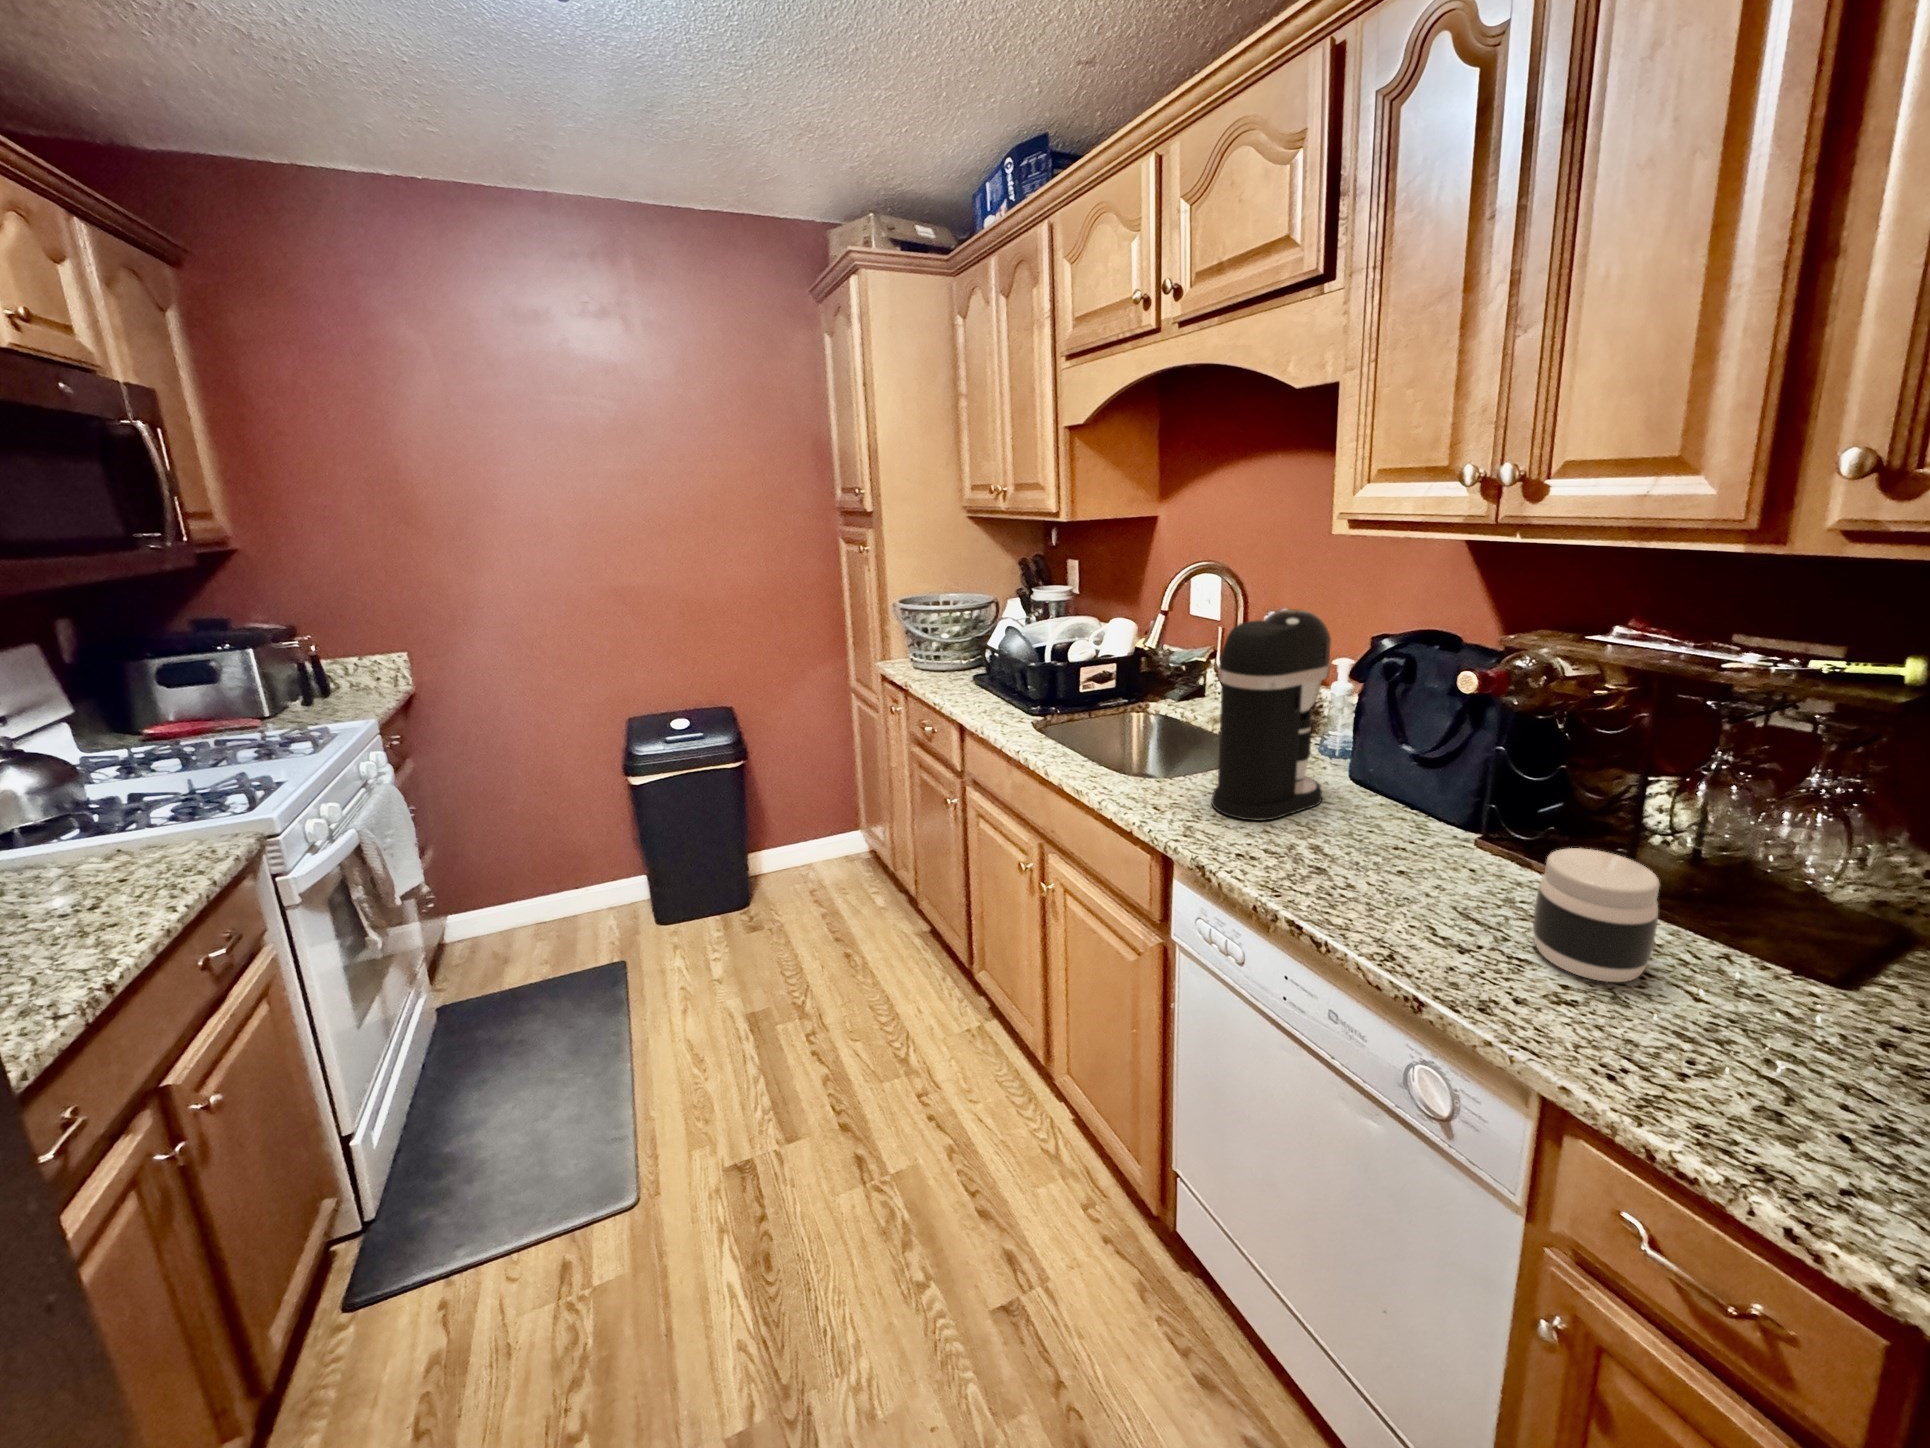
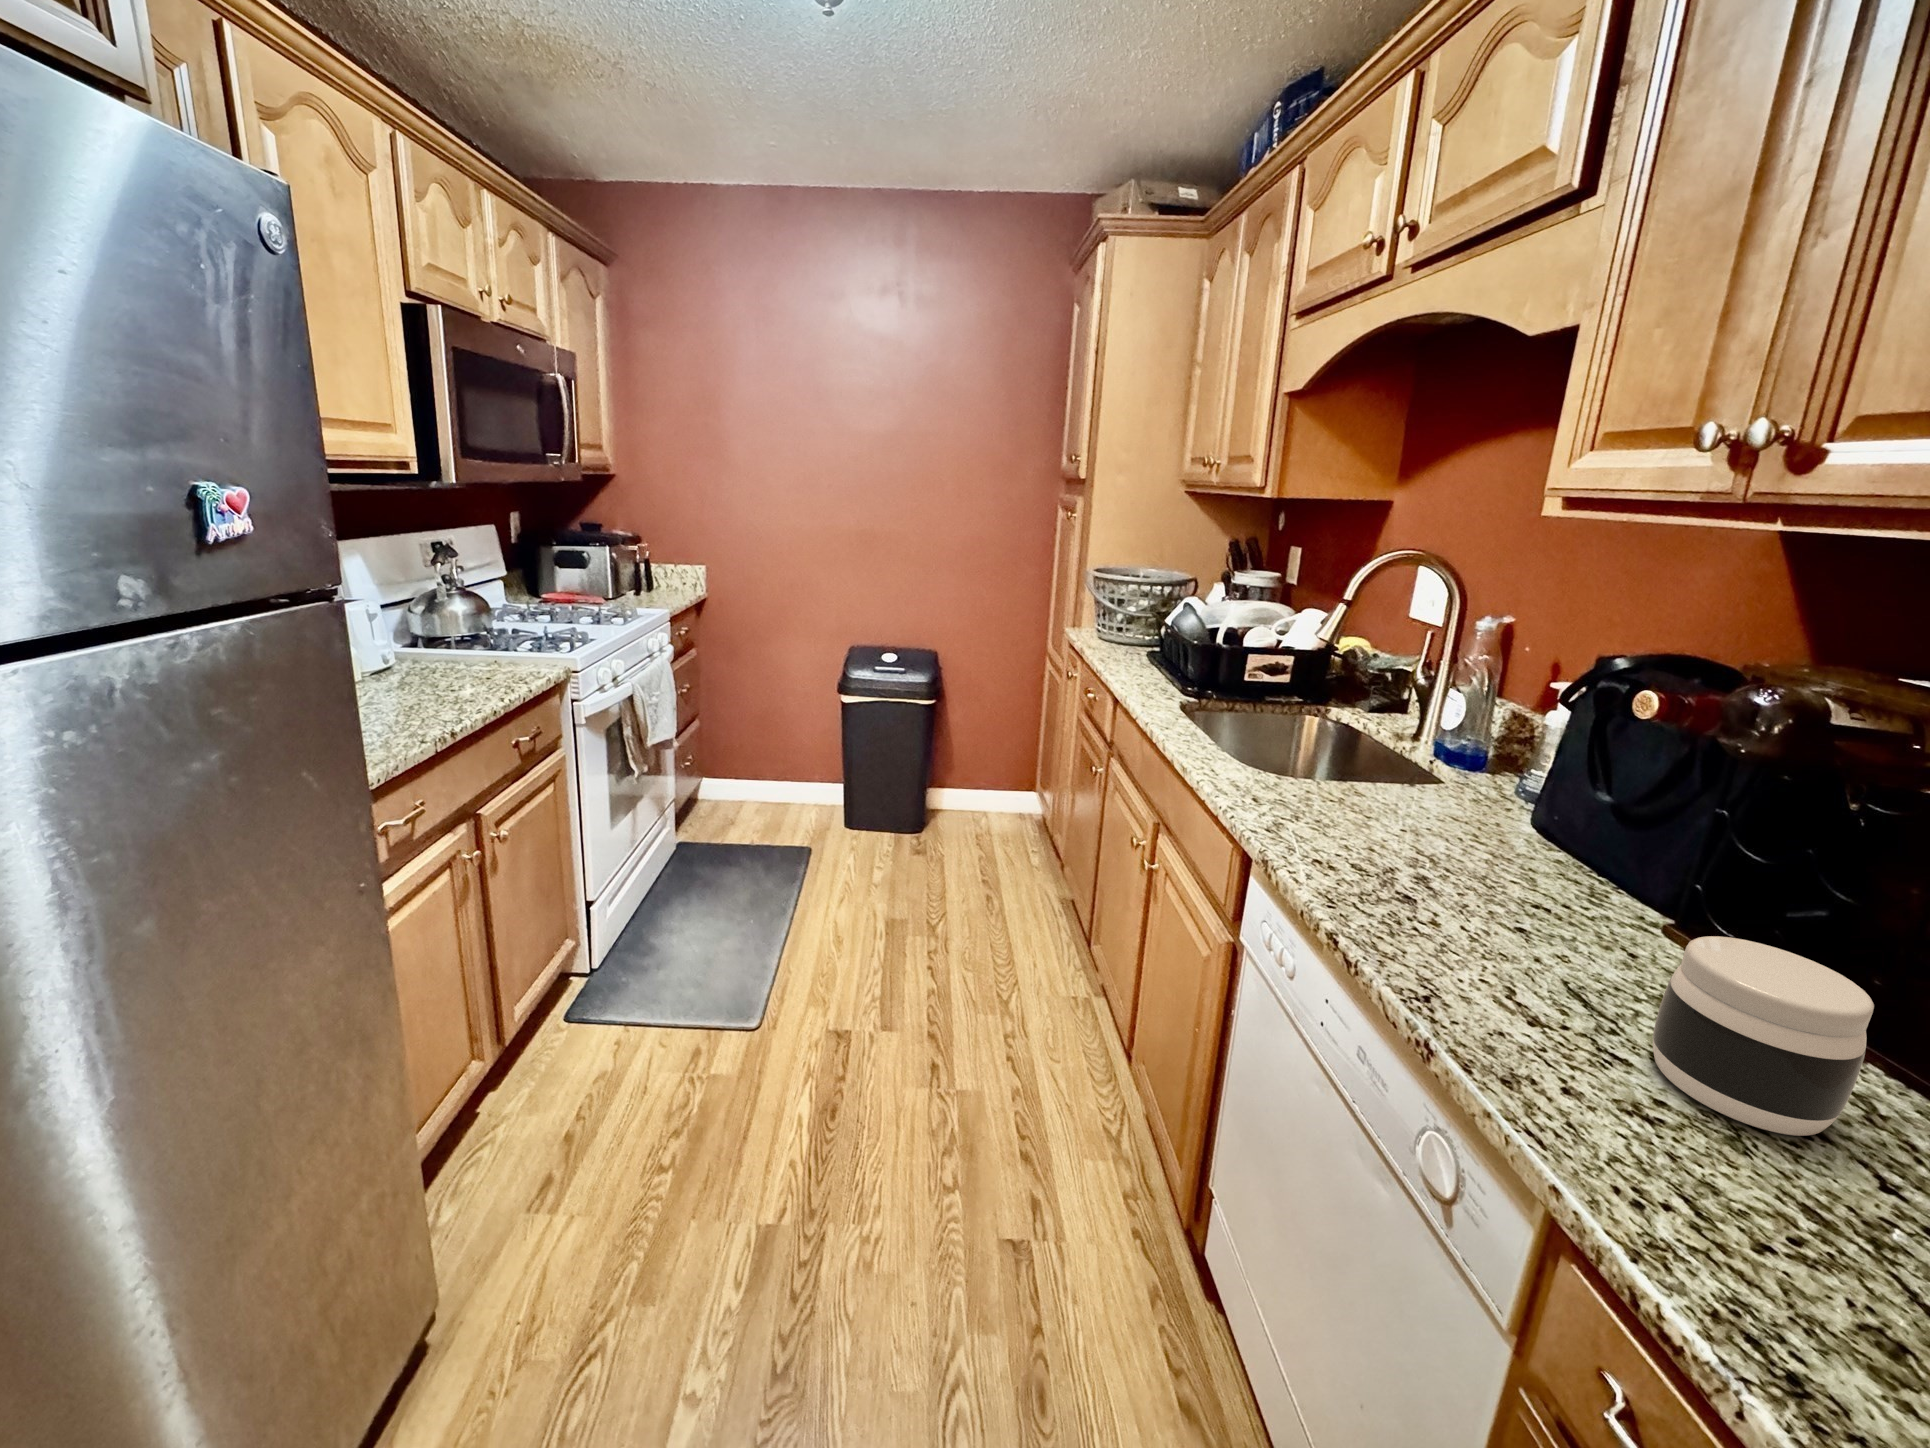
coffee maker: present [1211,609,1331,821] -> none [1317,599,1512,840]

